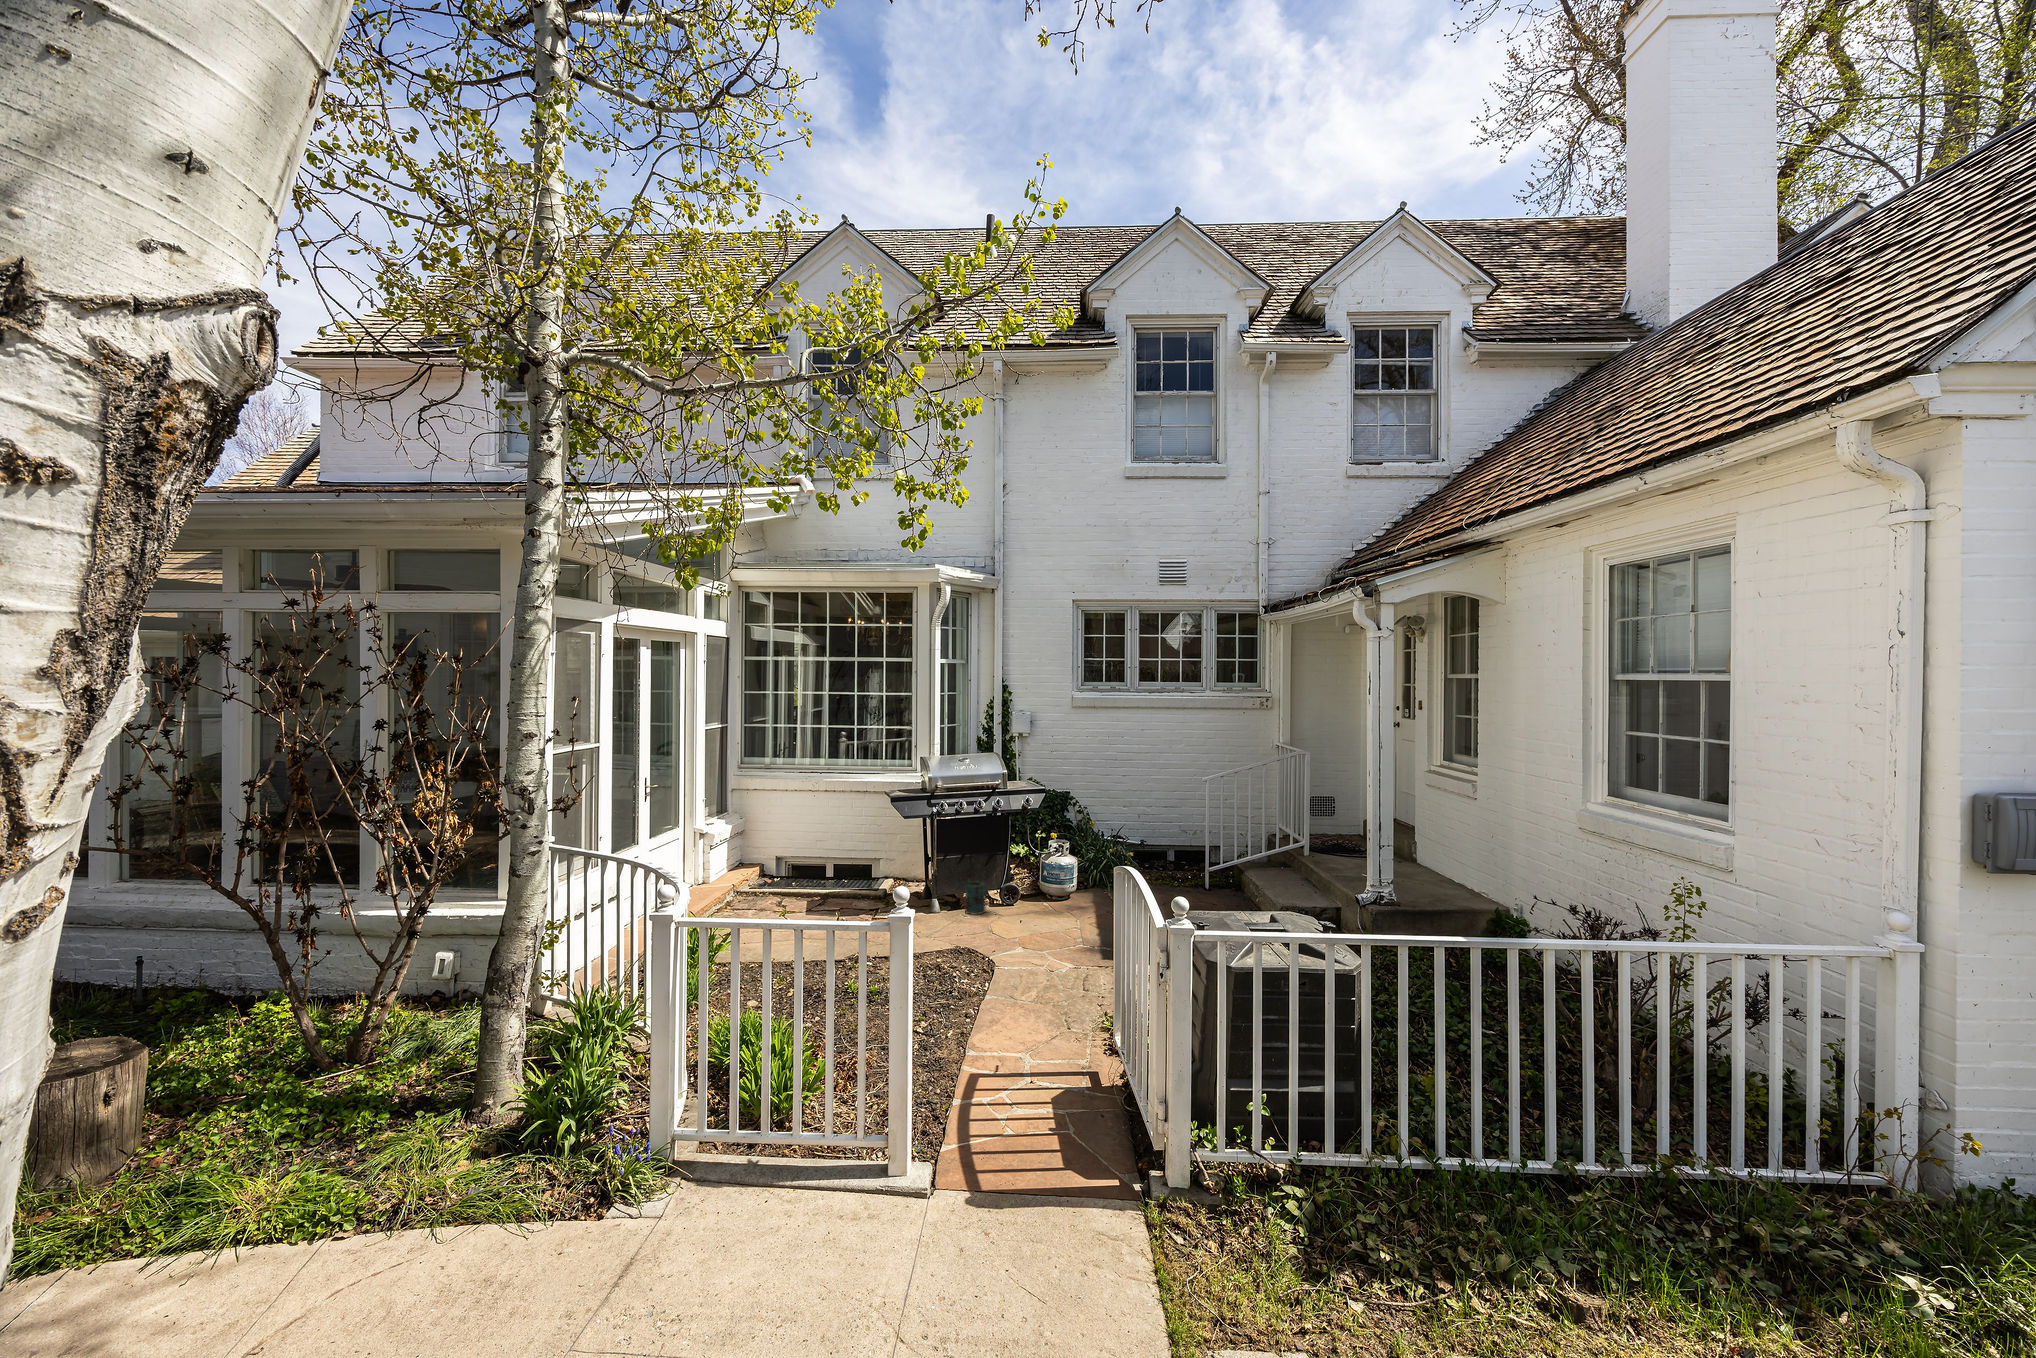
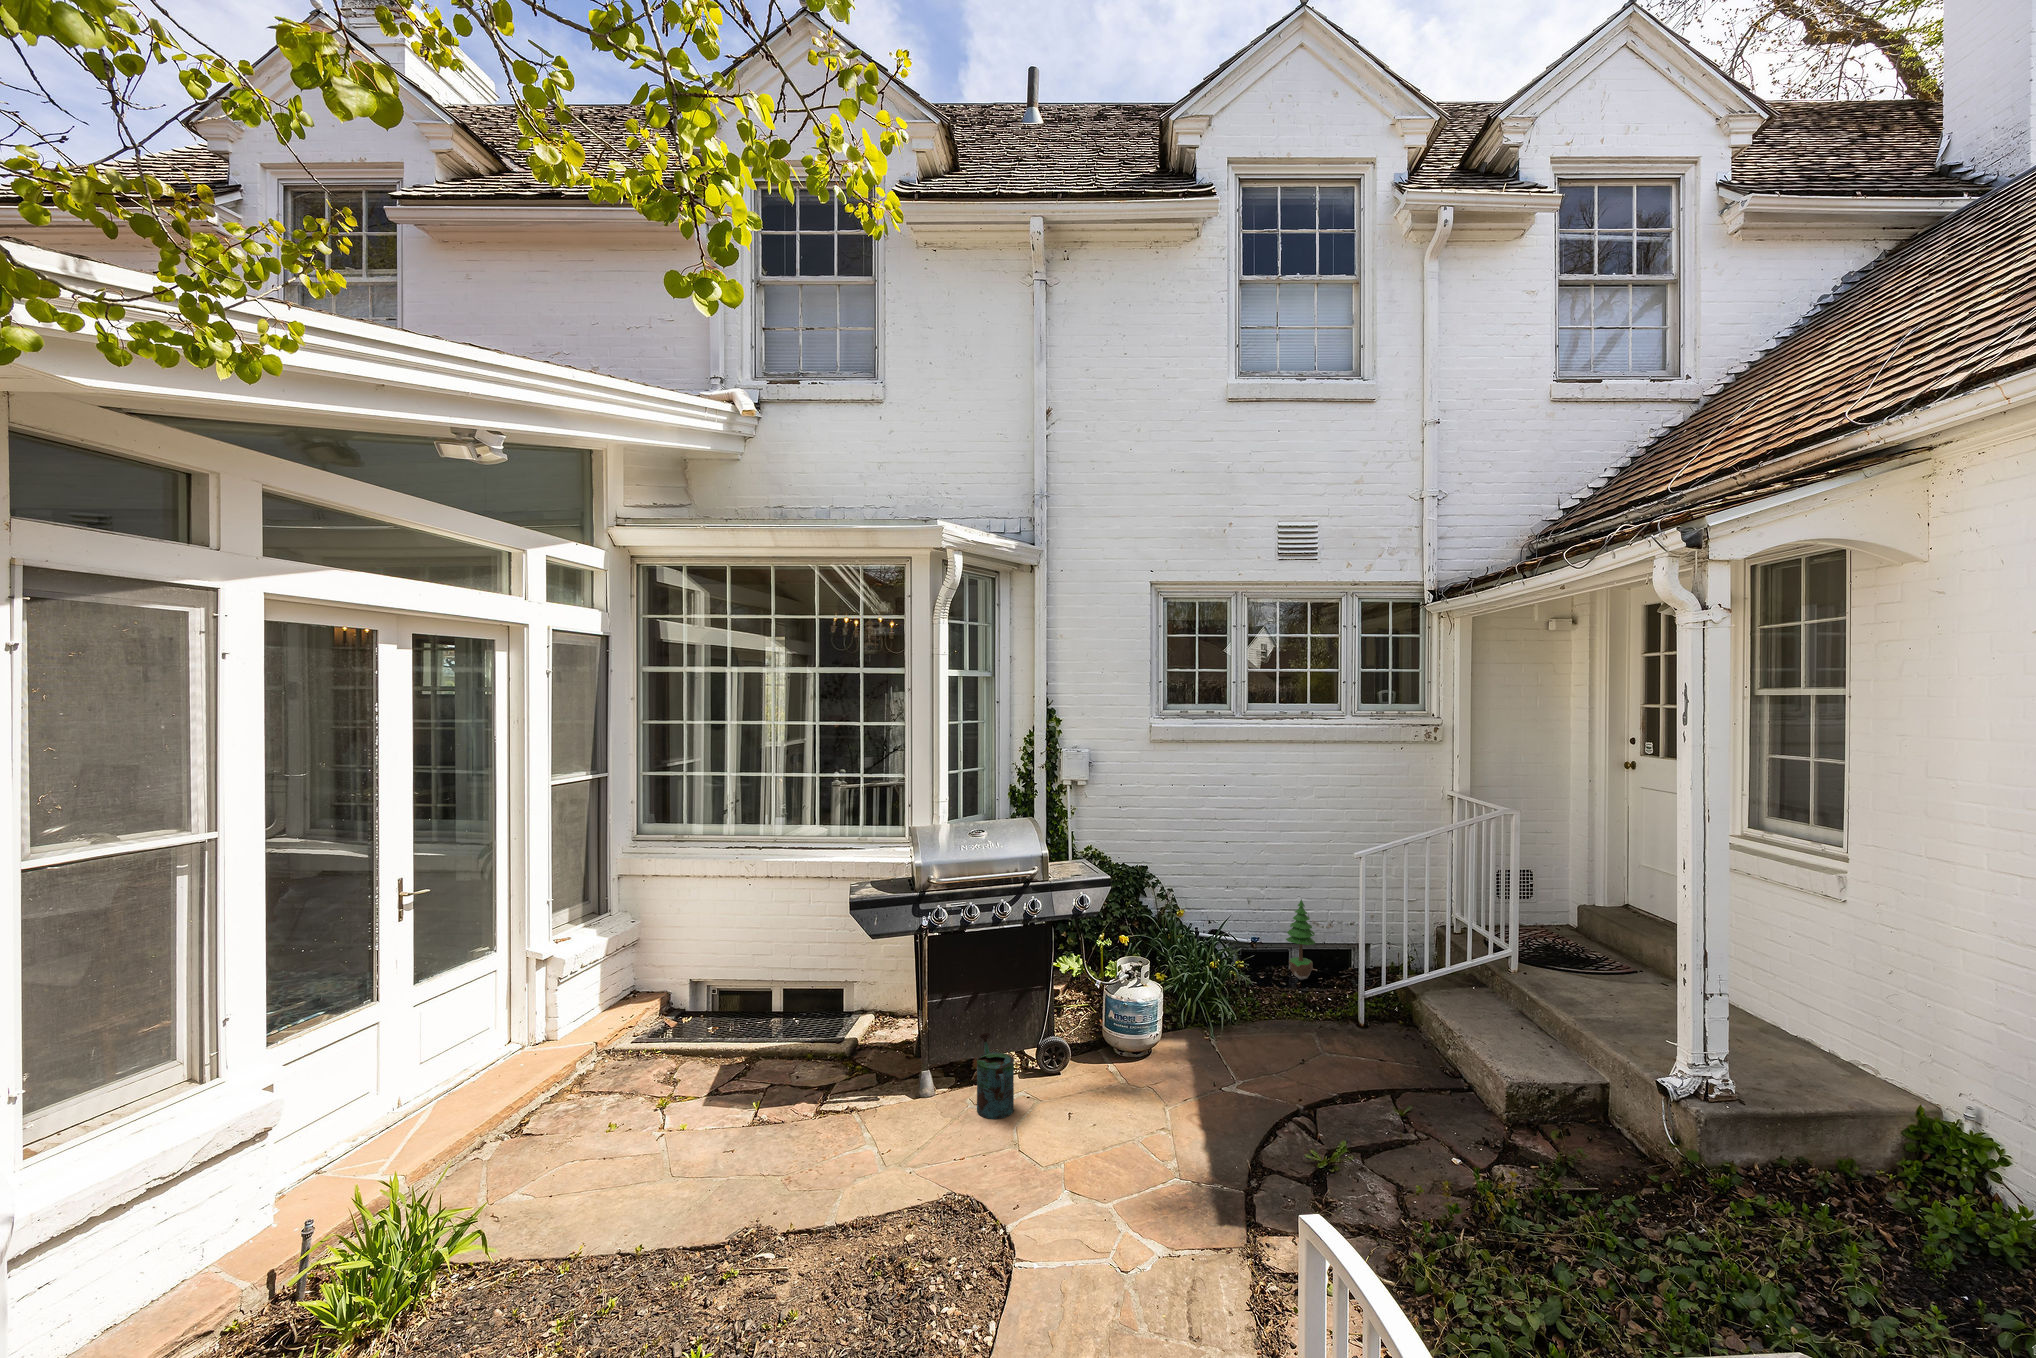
potted tree: none [1162,811,1181,864] -> present [1286,899,1315,980]

